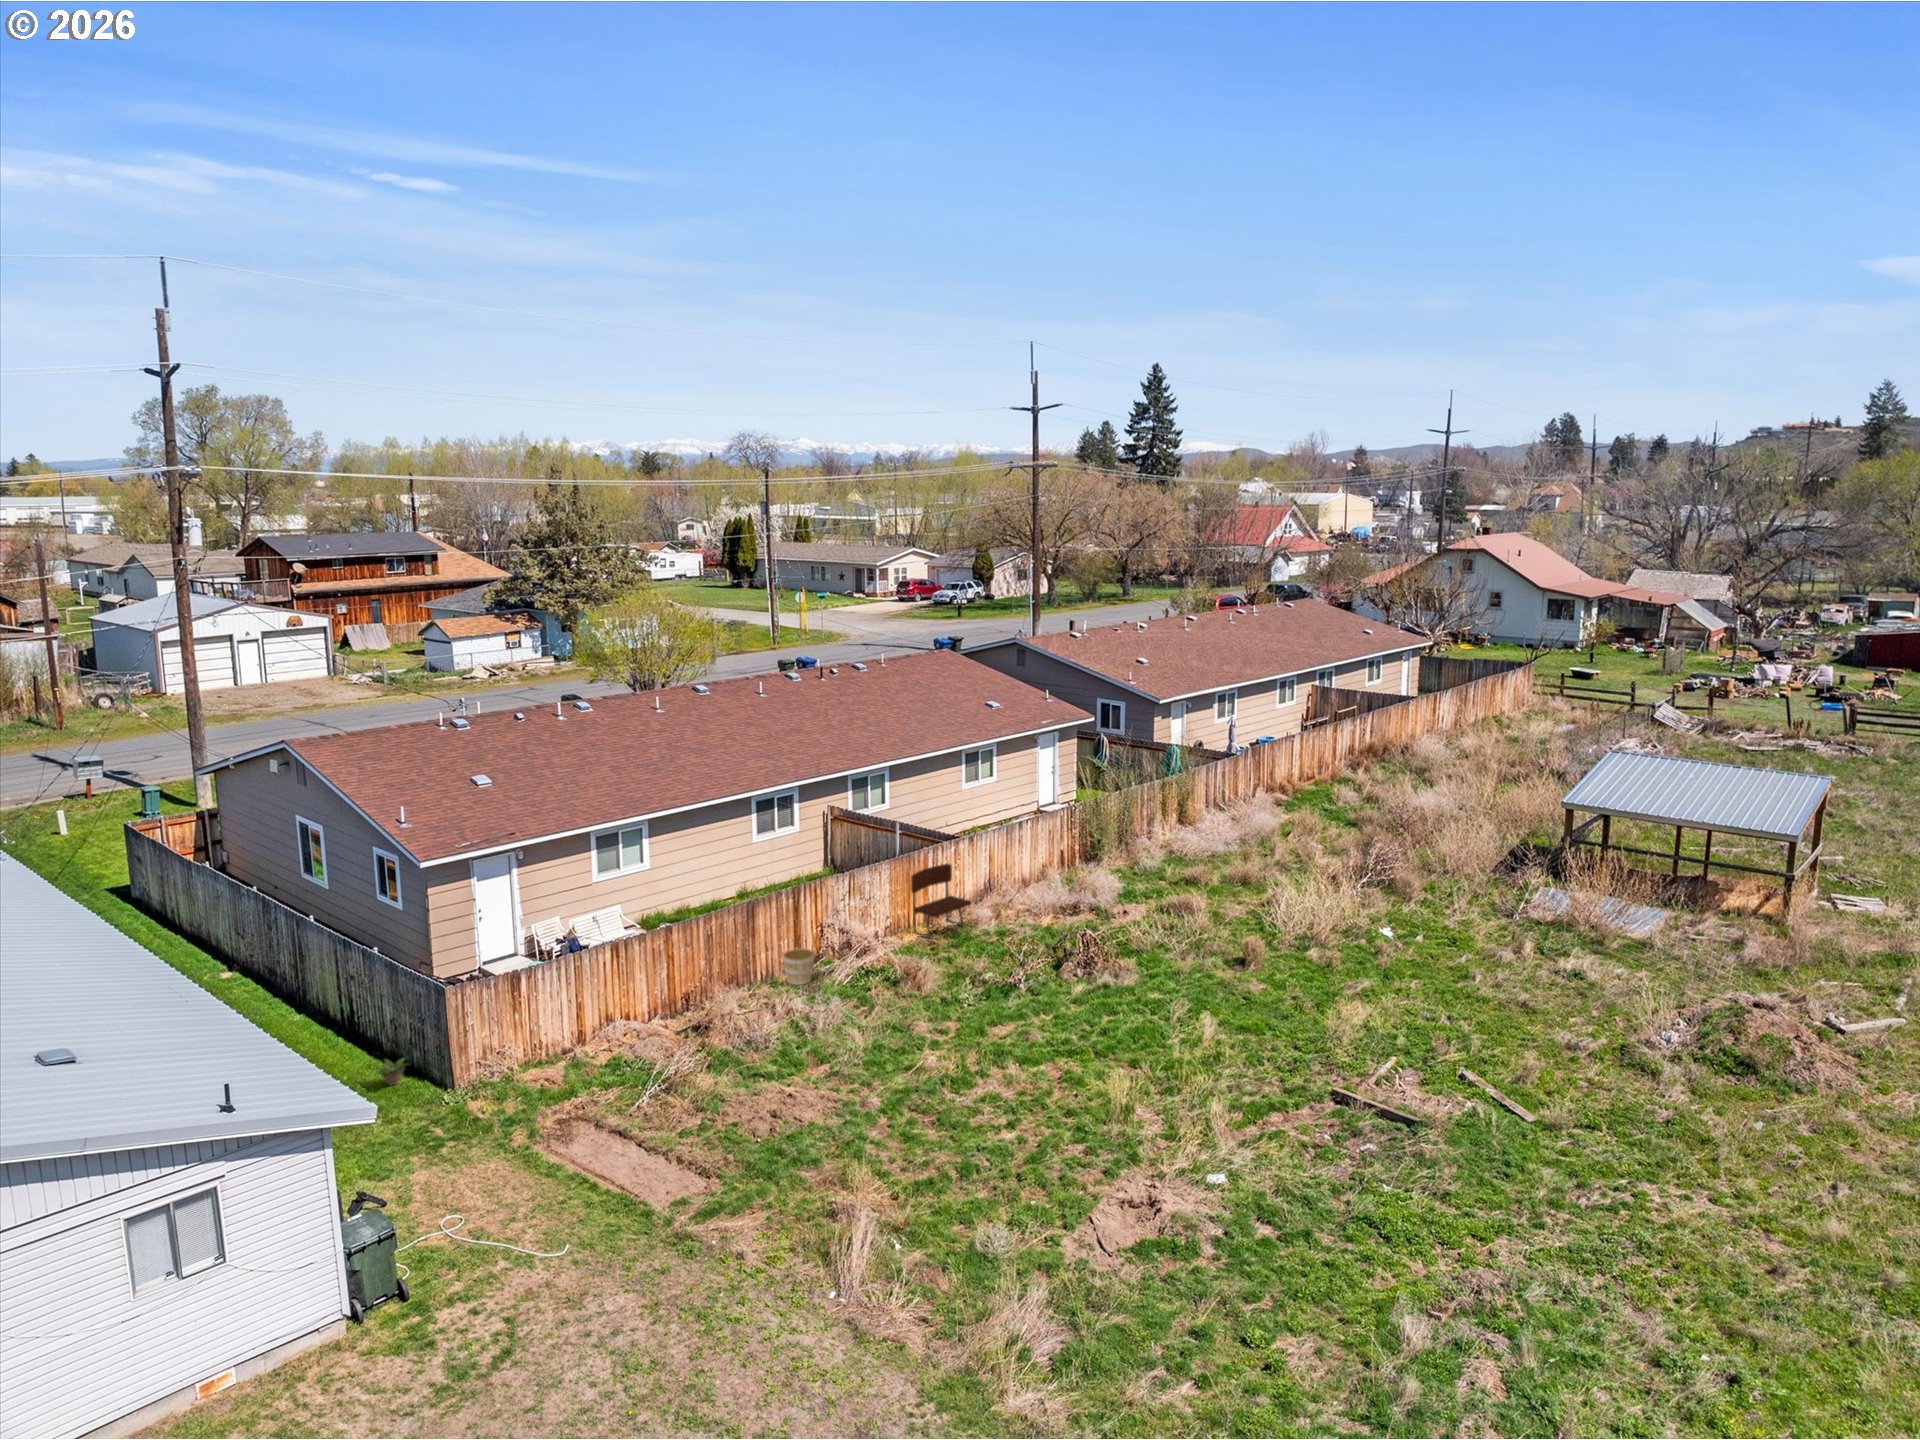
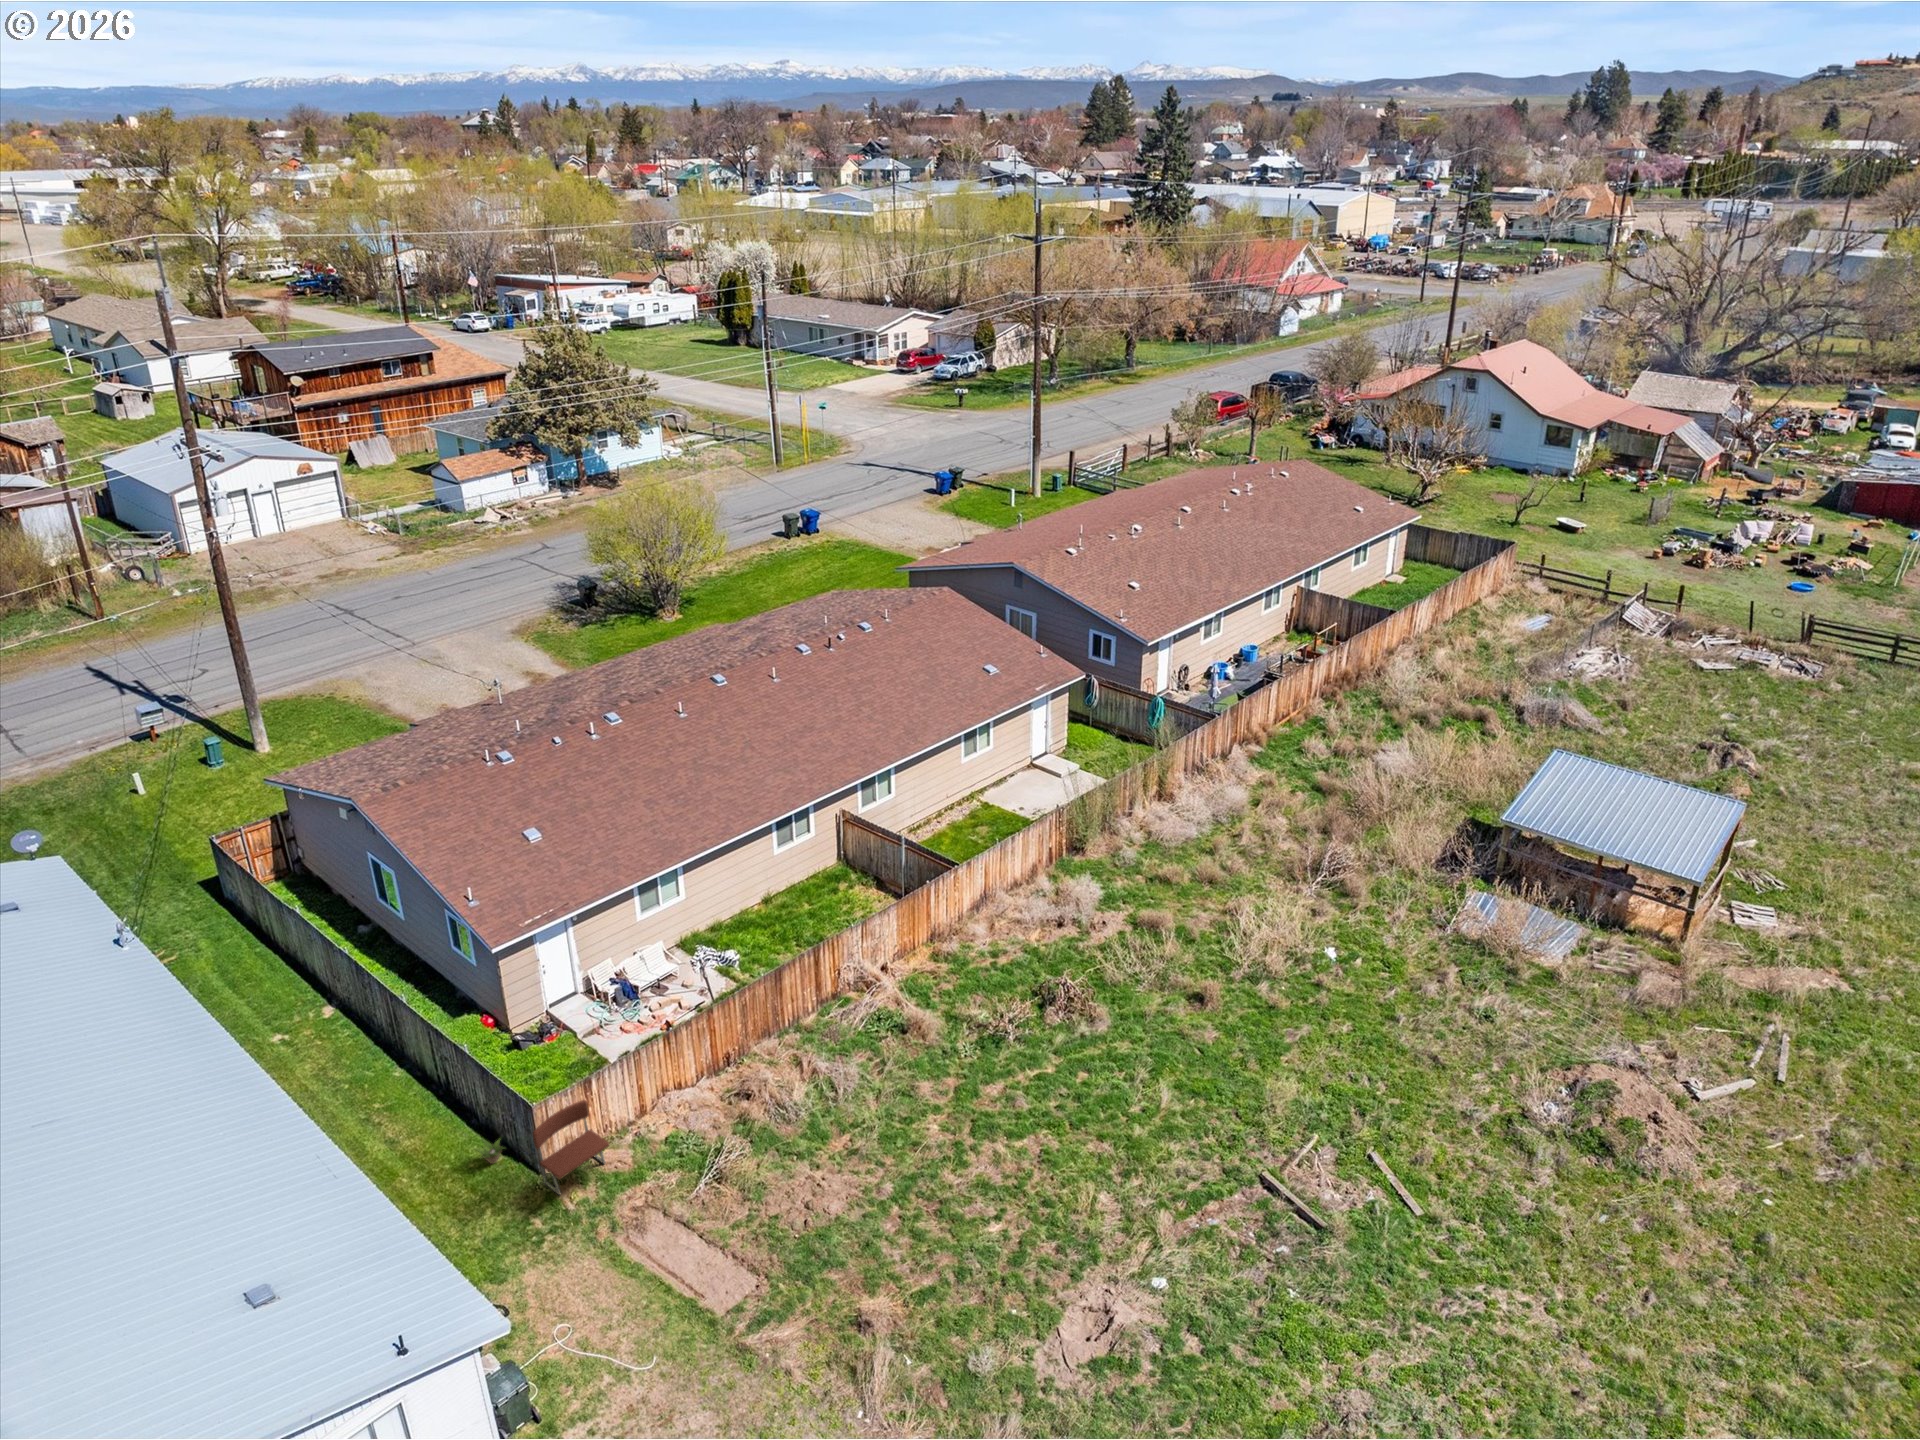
bench: present [911,864,971,939] -> present [533,1100,610,1195]
wooden bucket: present [782,948,815,985] -> none [805,995,834,1030]

